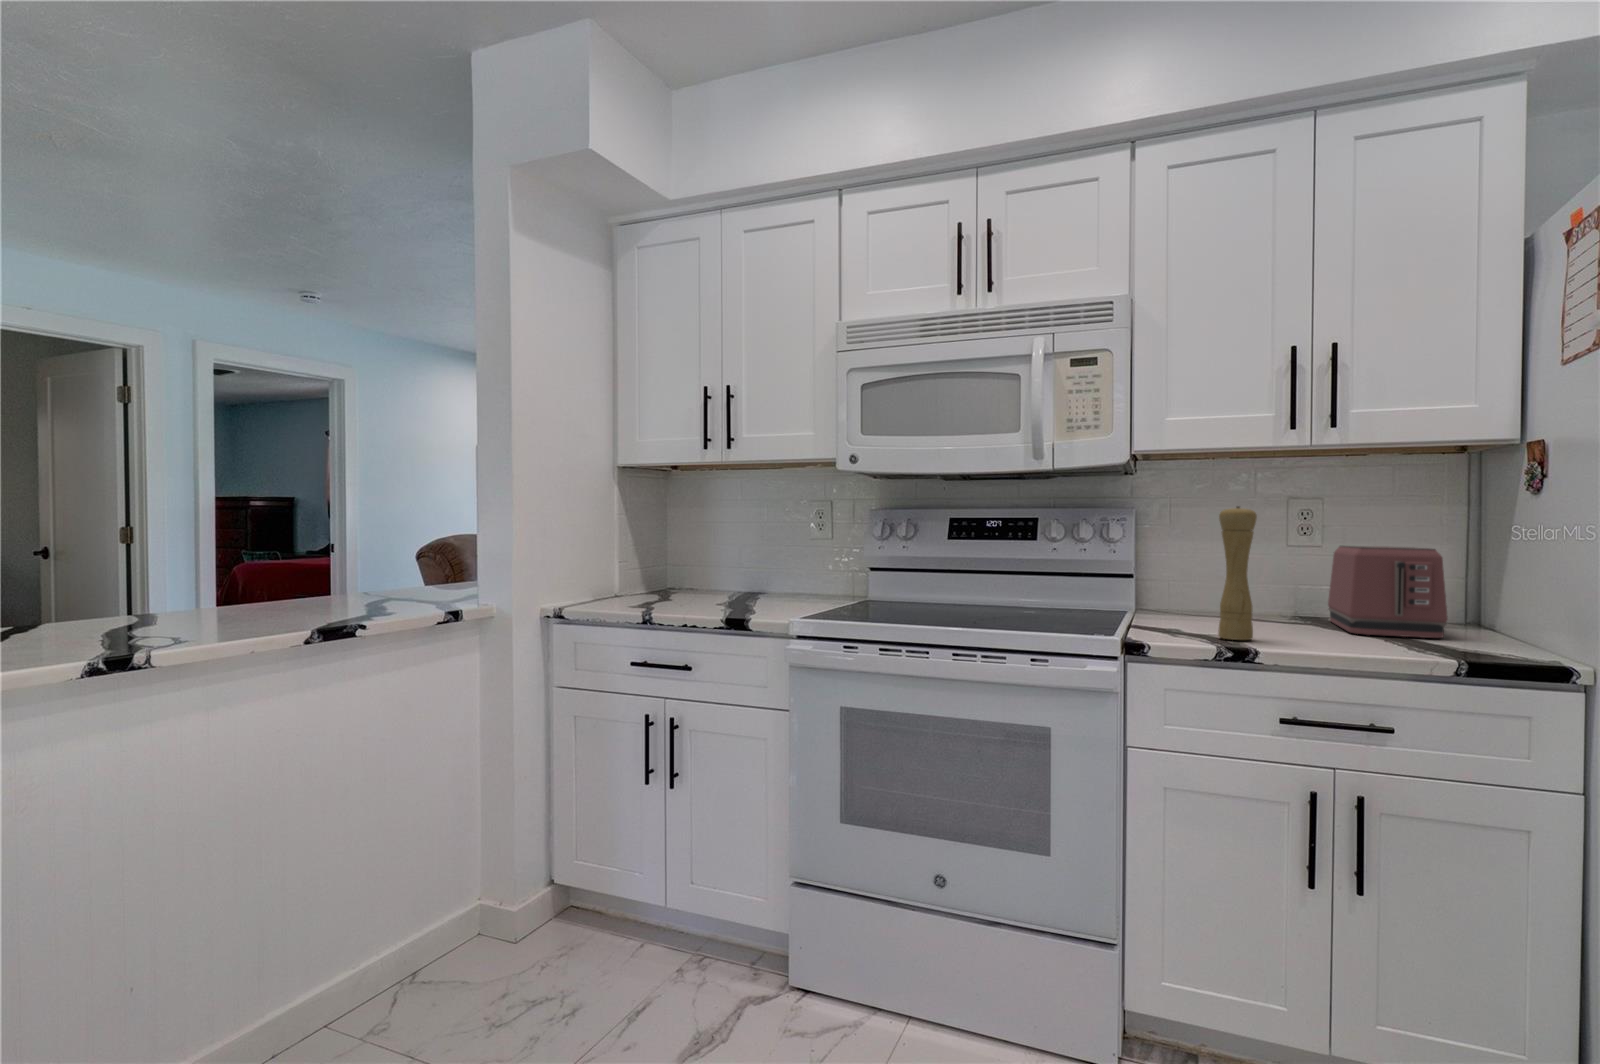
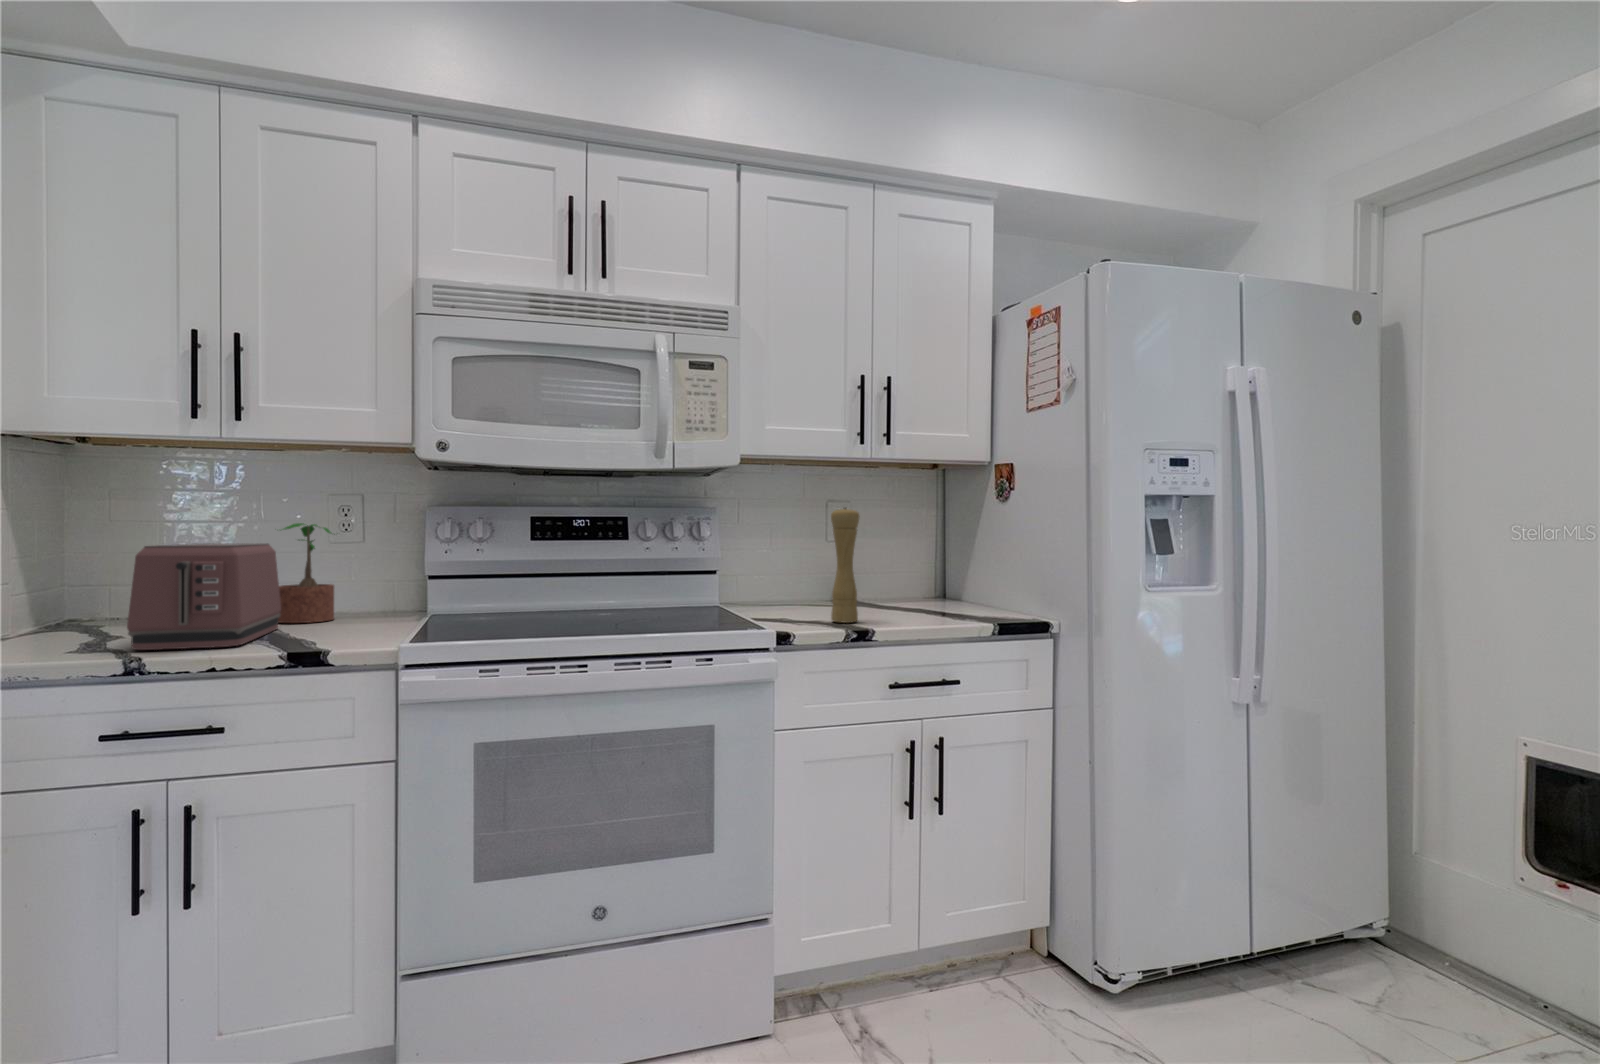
potted plant: none [767,523,809,599] -> present [278,523,334,623]
toaster: present [1328,546,1448,638] -> present [127,544,281,650]

